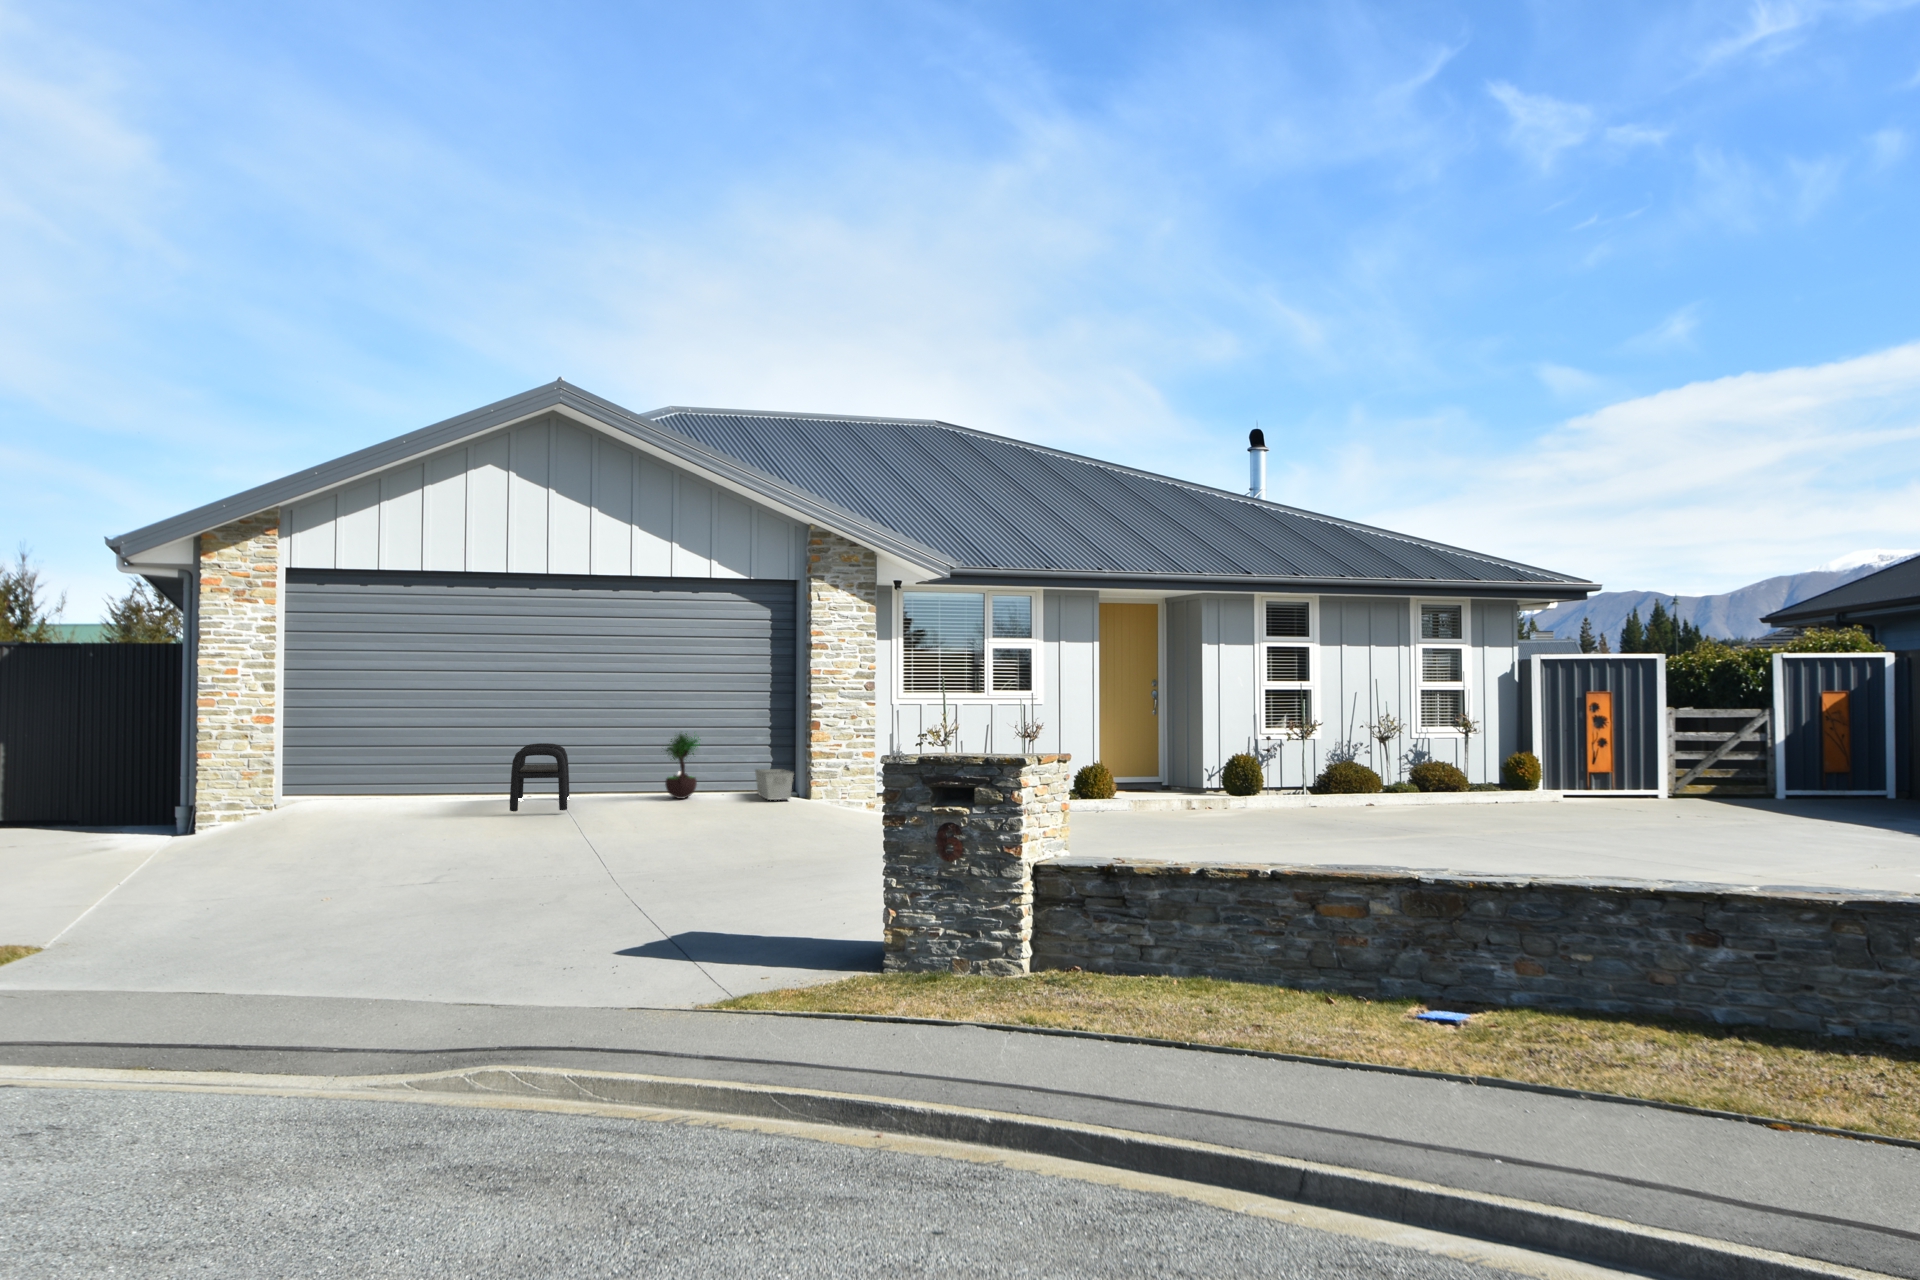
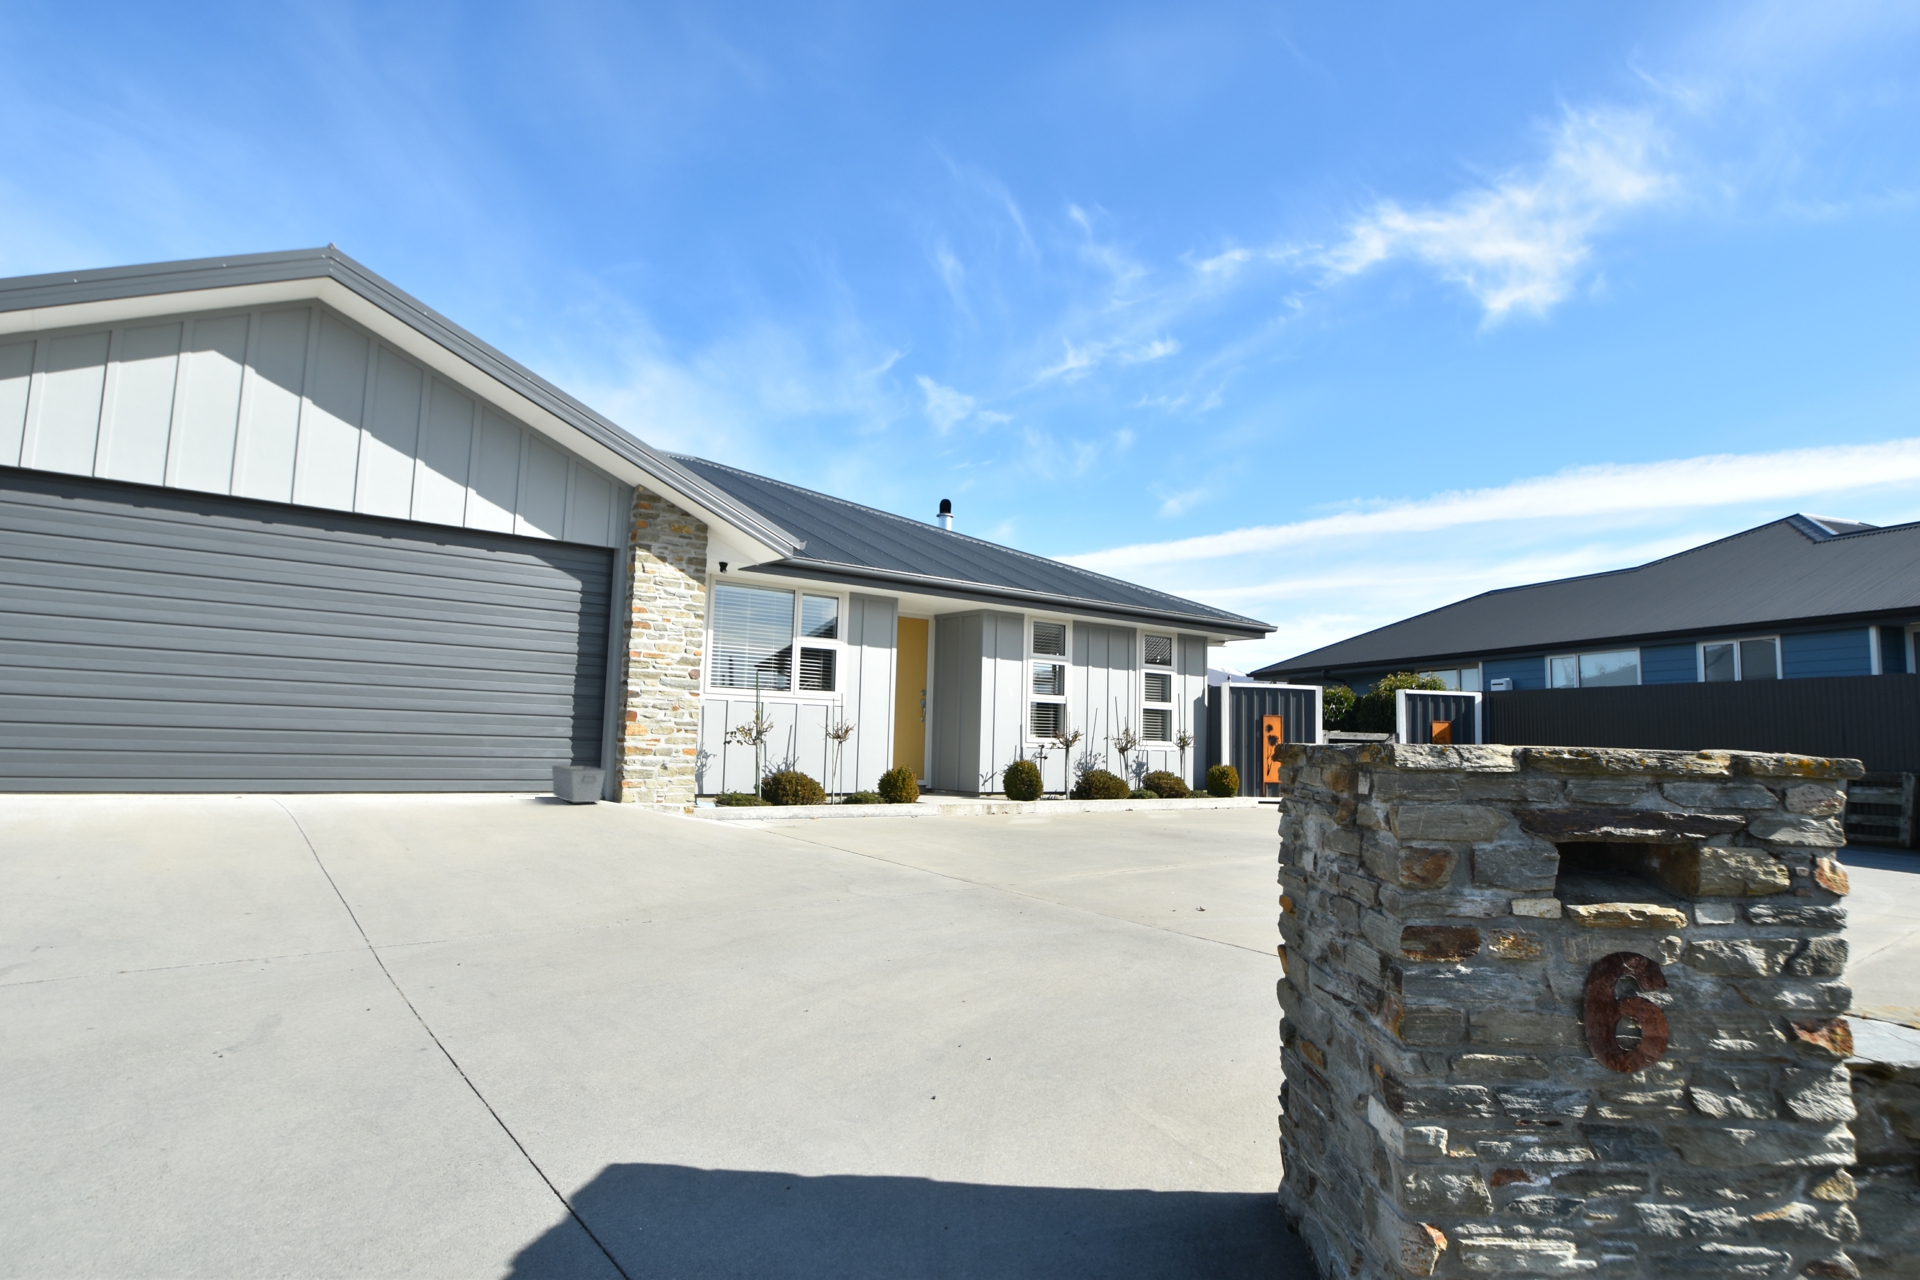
potted tree: present [665,734,700,799] -> none [433,711,490,800]
bench: present [510,743,569,811] -> none [204,726,298,817]

